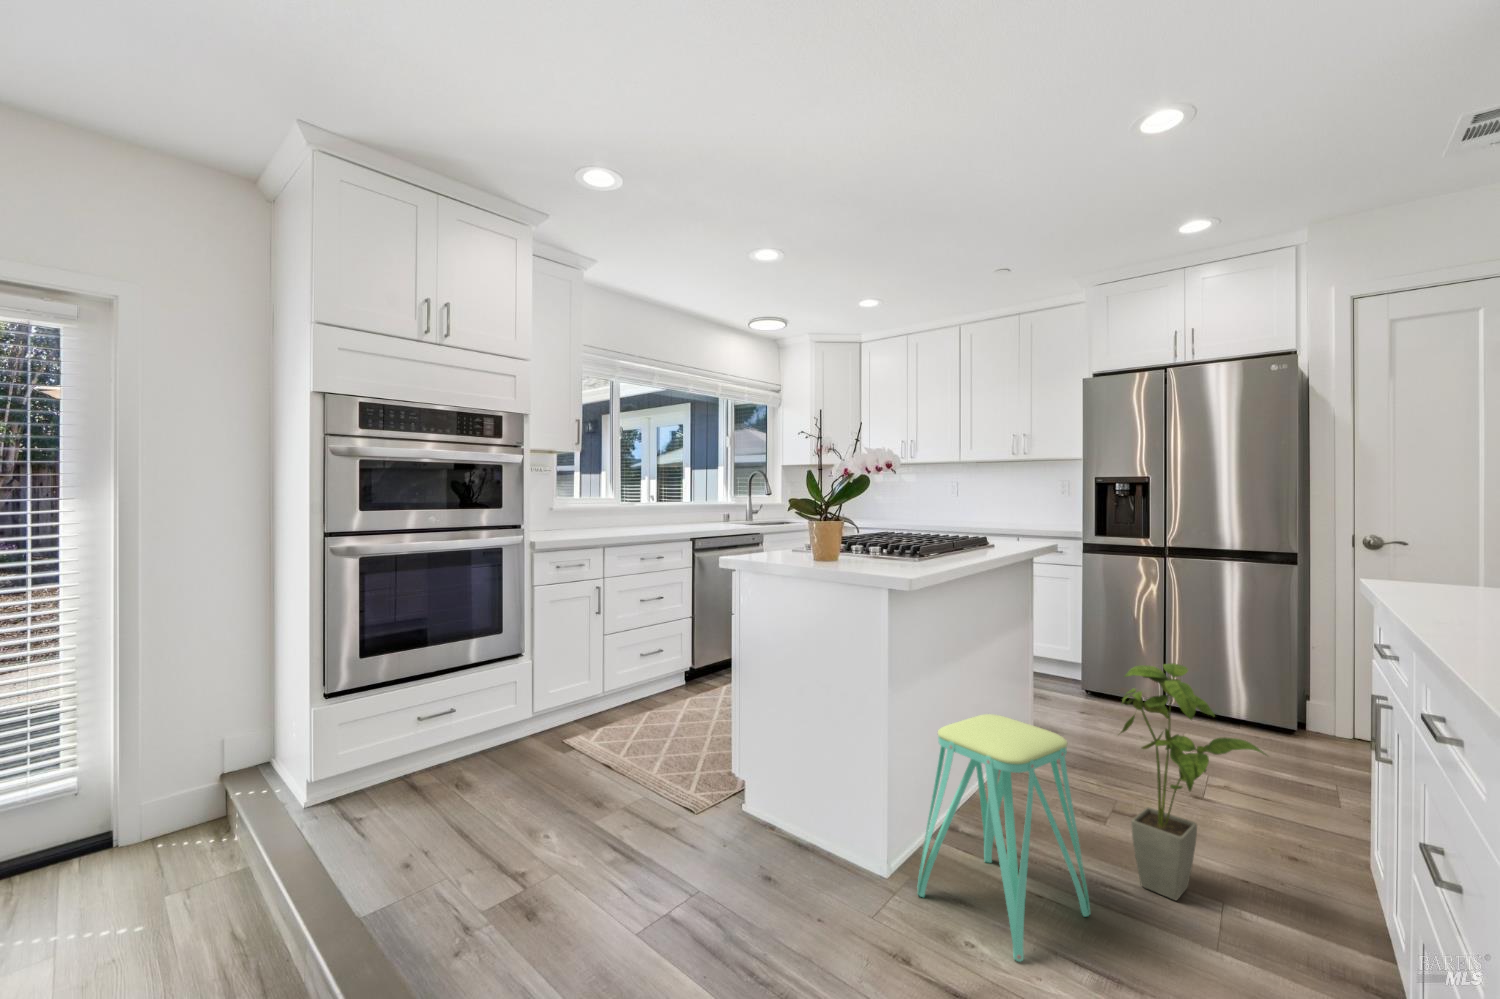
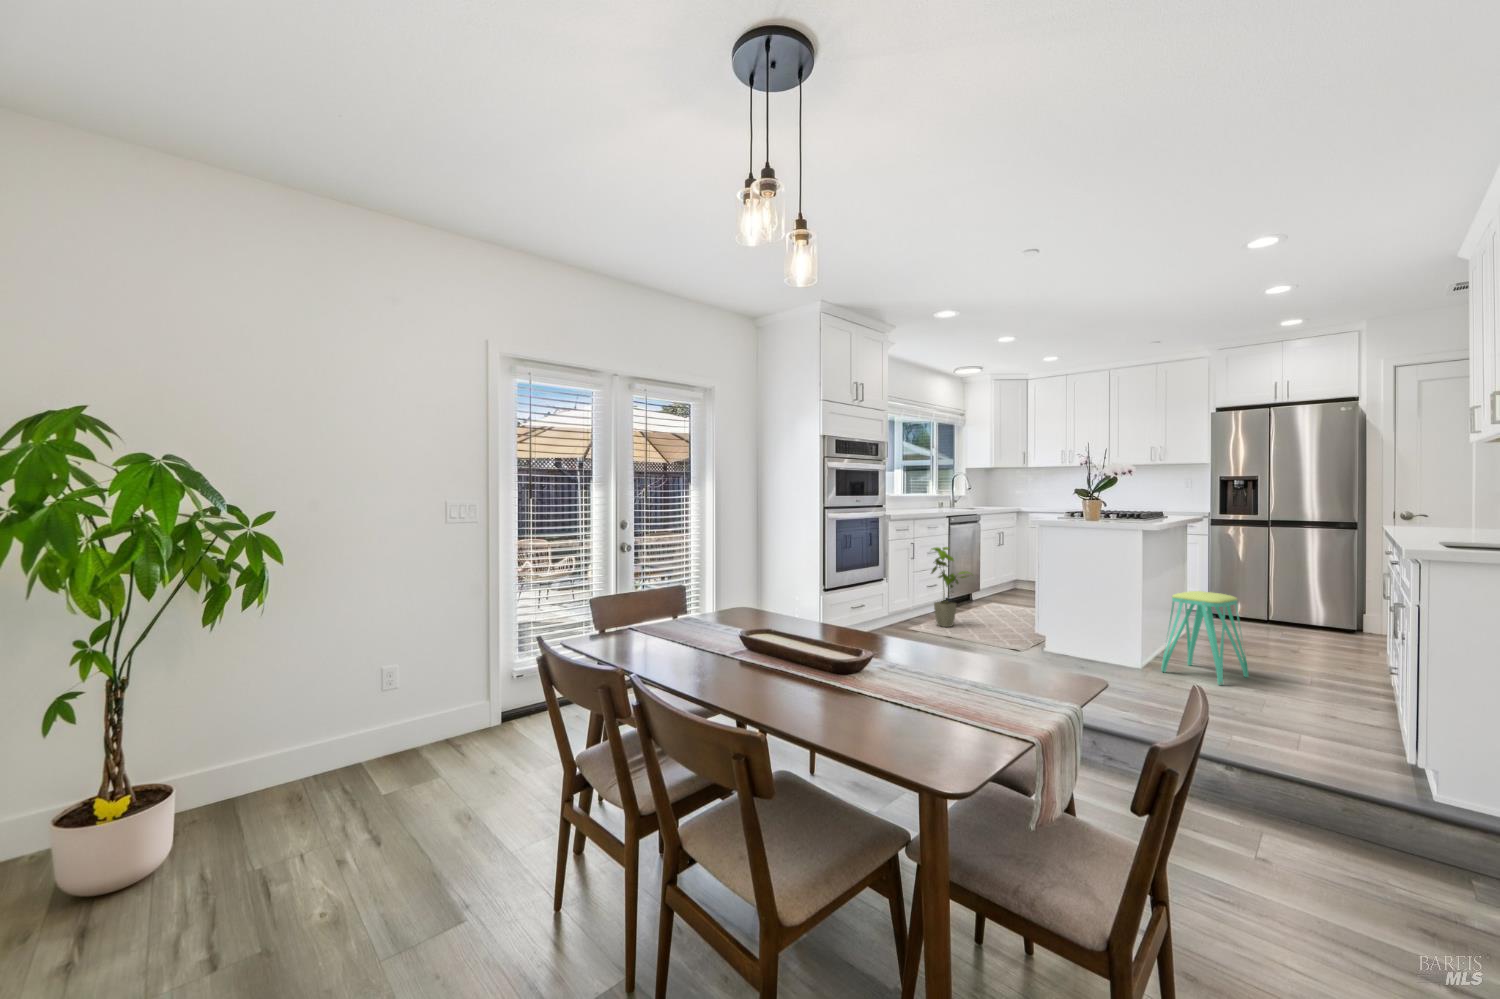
house plant: present [1120,663,1266,900] -> present [931,547,972,627]

